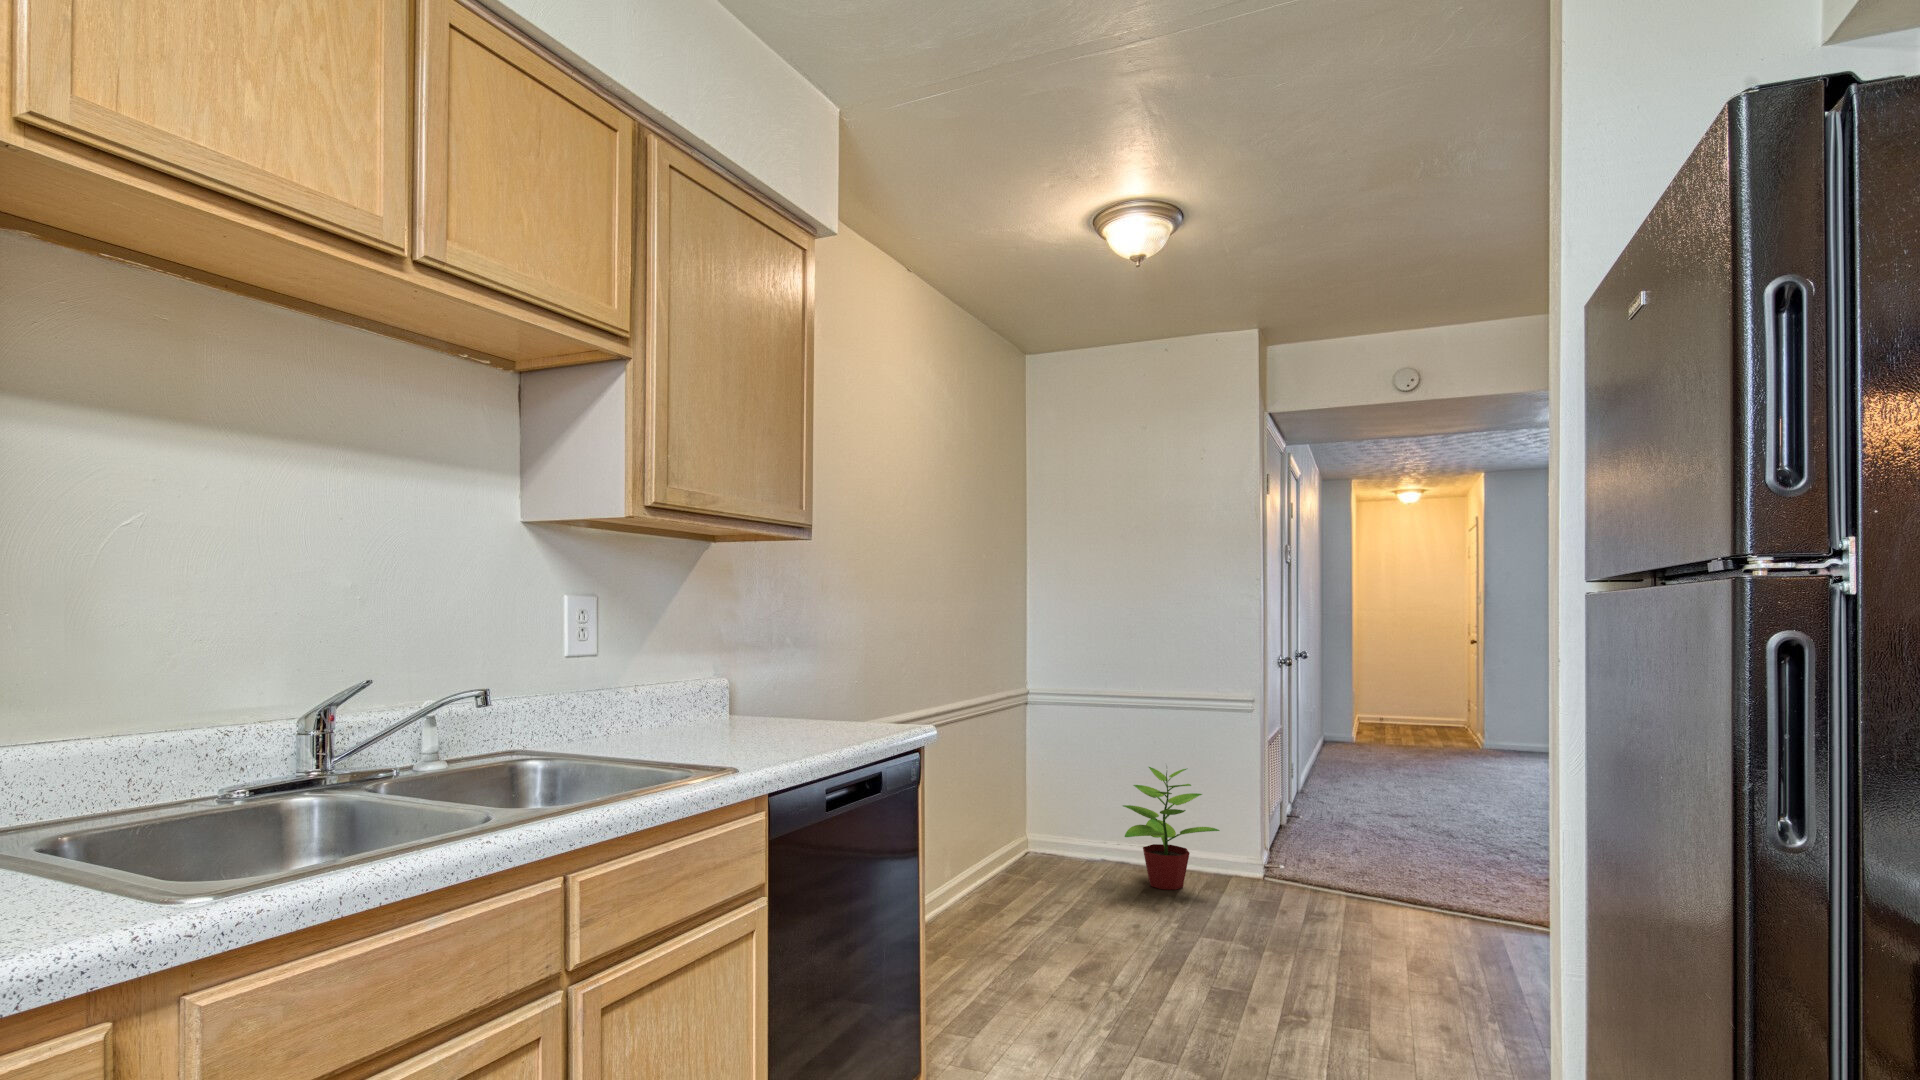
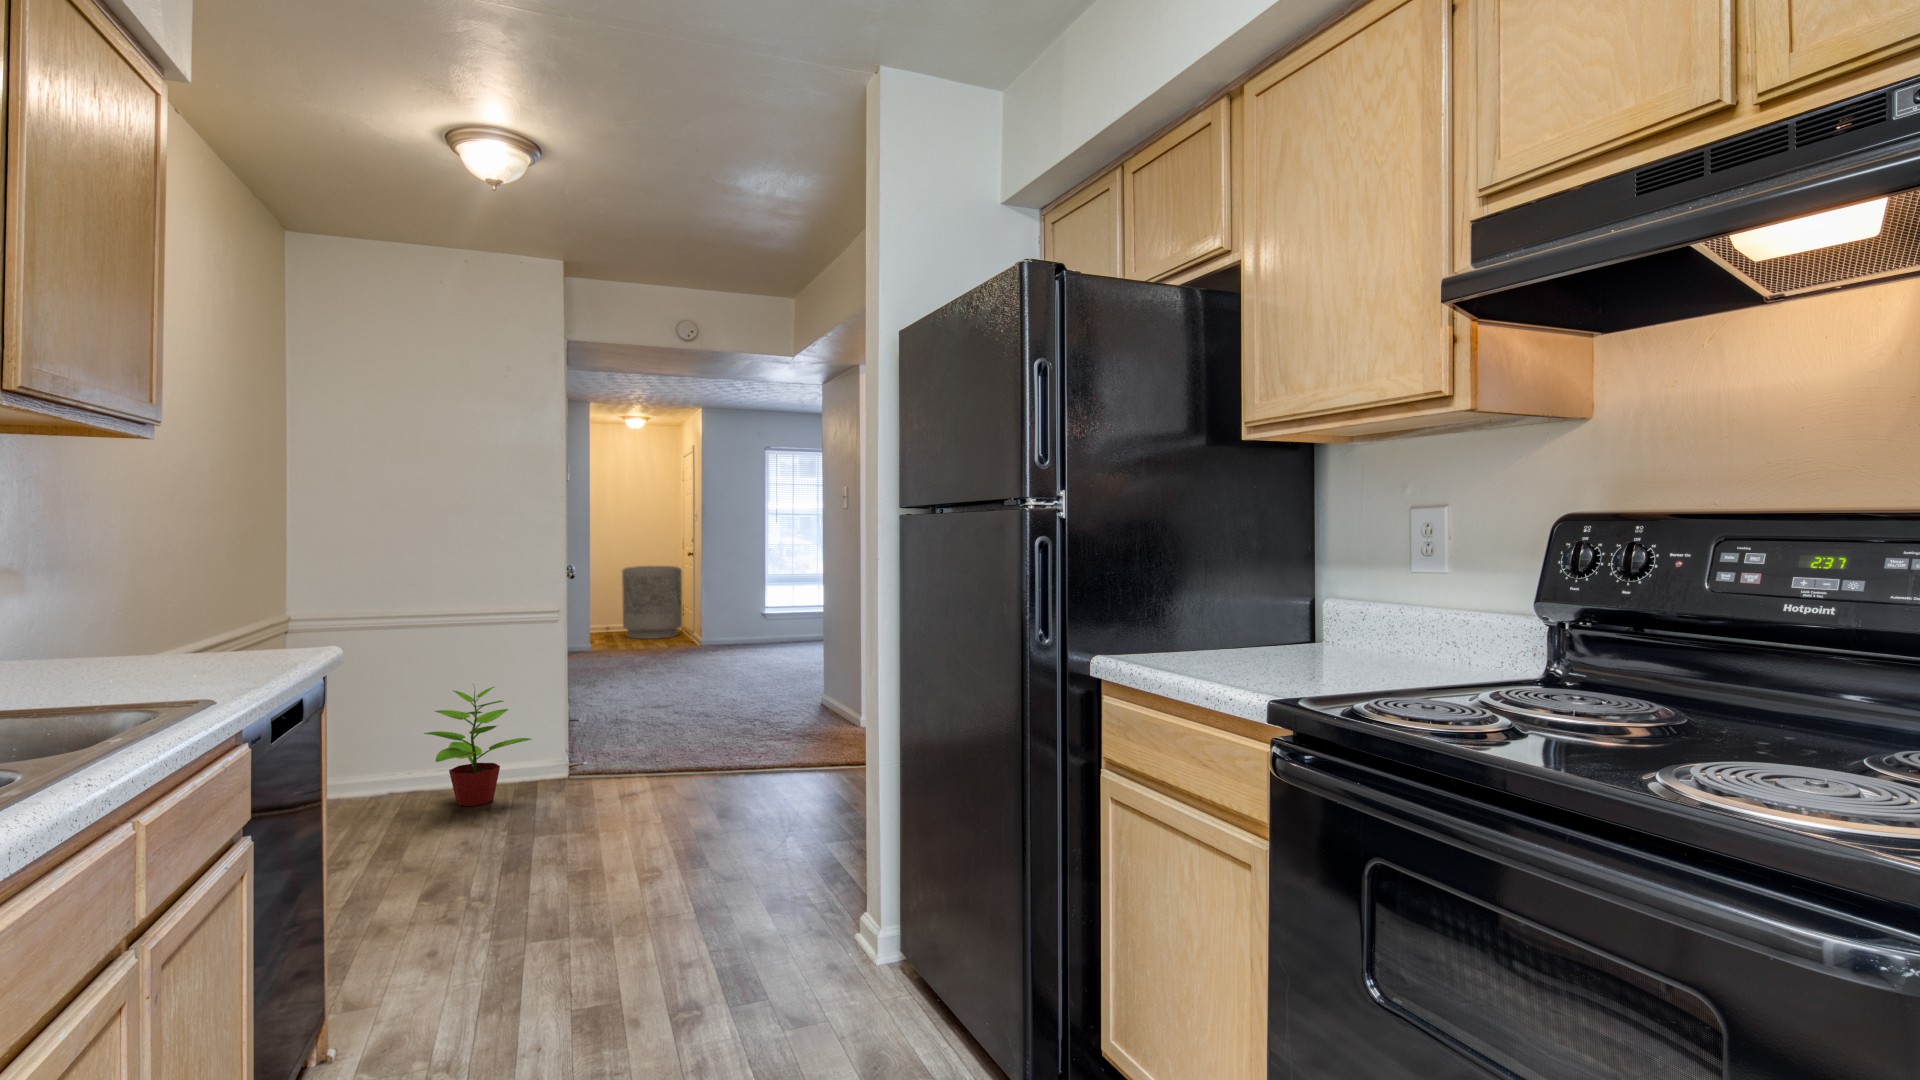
trash can: none [1395,653,1465,734] -> present [622,566,682,639]

